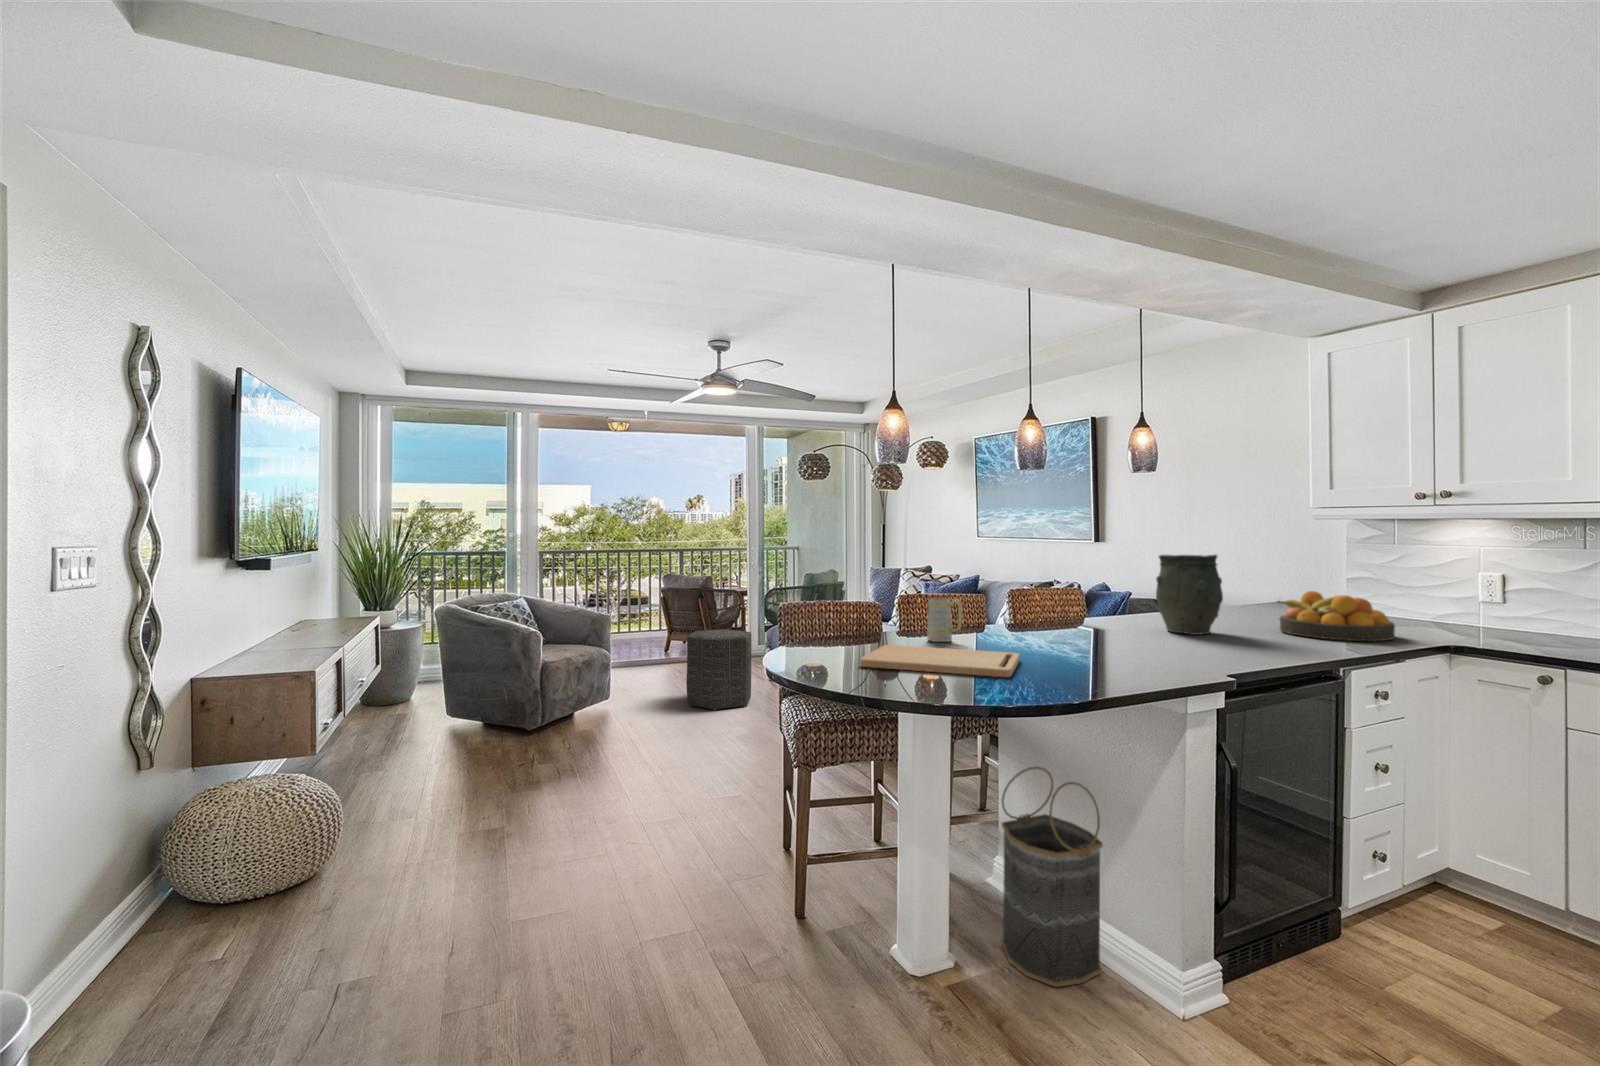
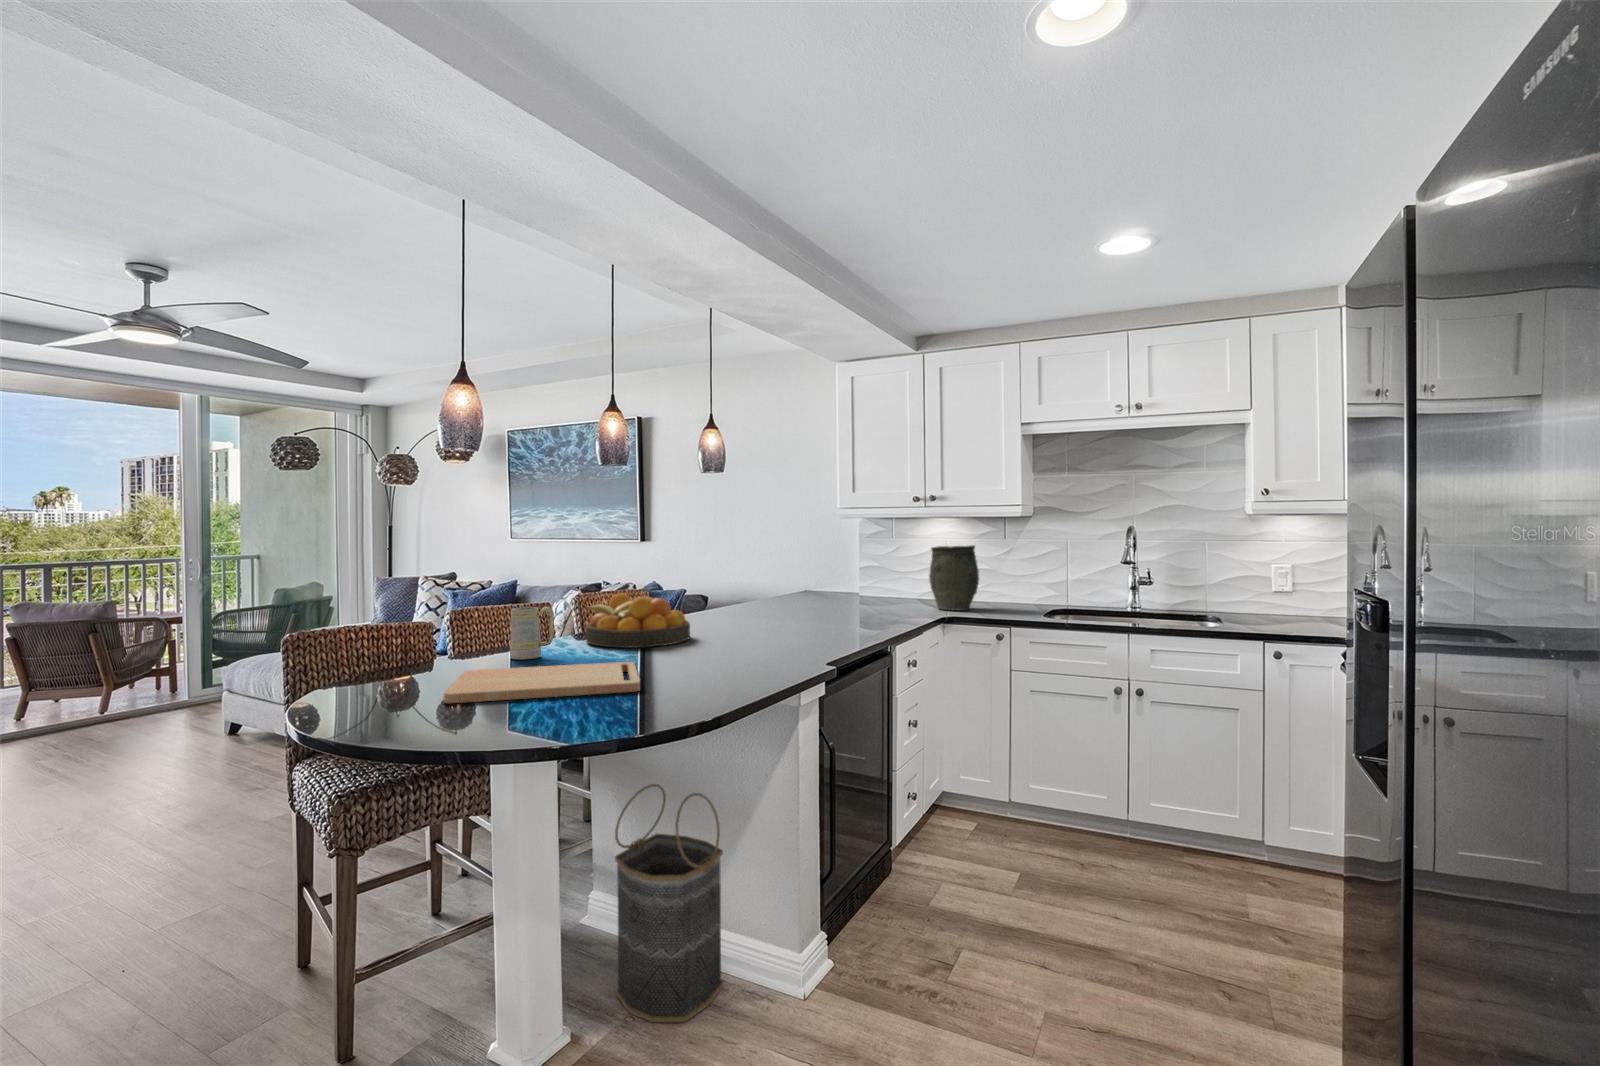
vase: present [1156,555,1223,635] -> present [929,545,979,611]
fruit bowl: present [1278,591,1395,641] -> present [585,593,690,648]
ottoman: present [687,629,752,710] -> none [76,674,199,796]

